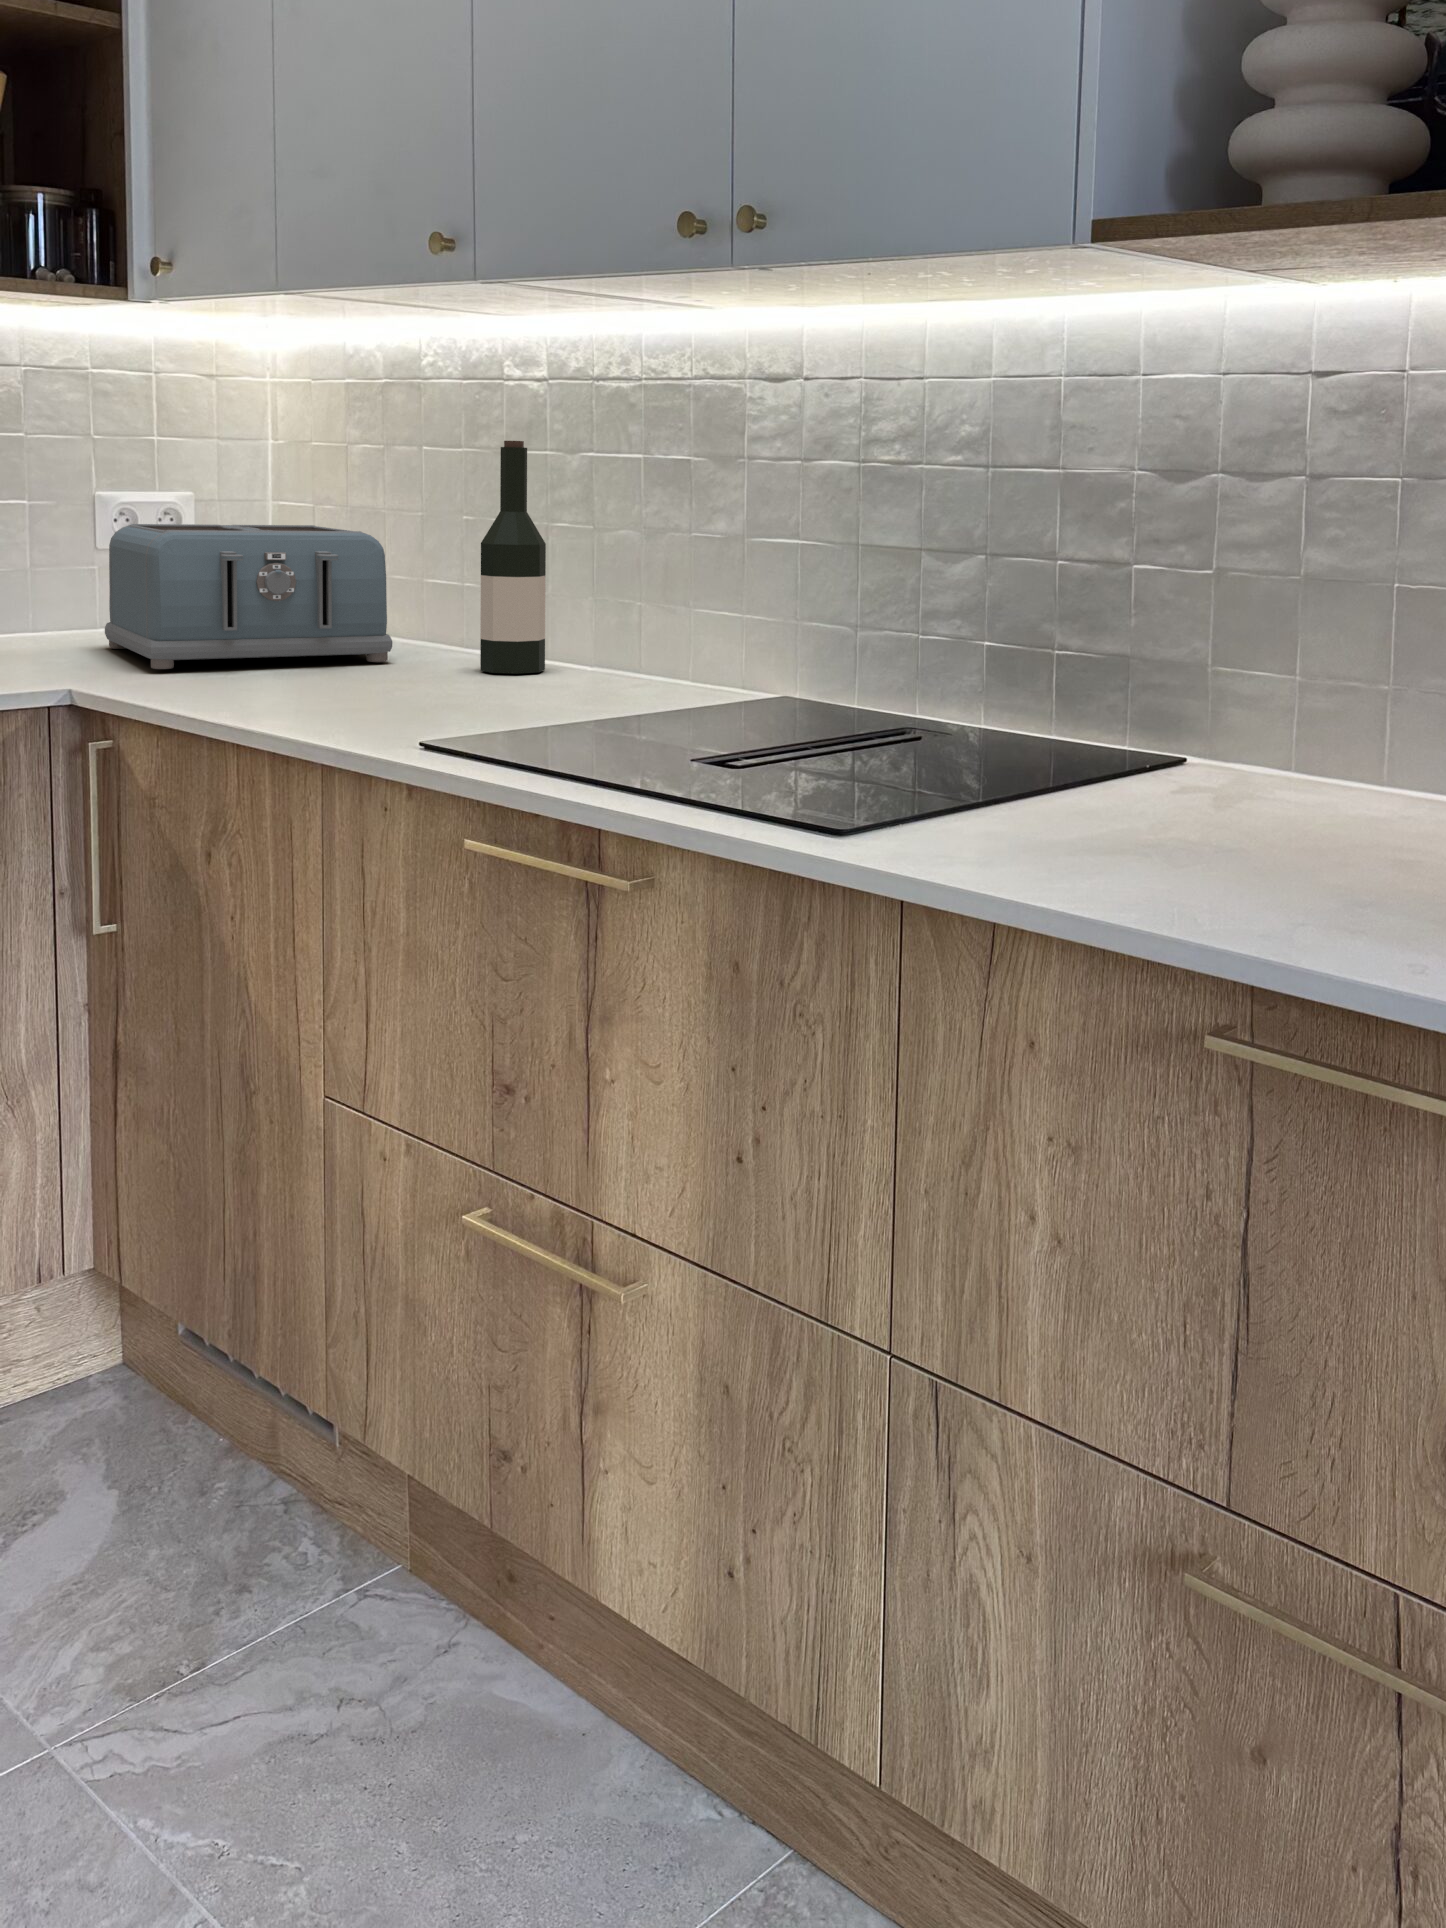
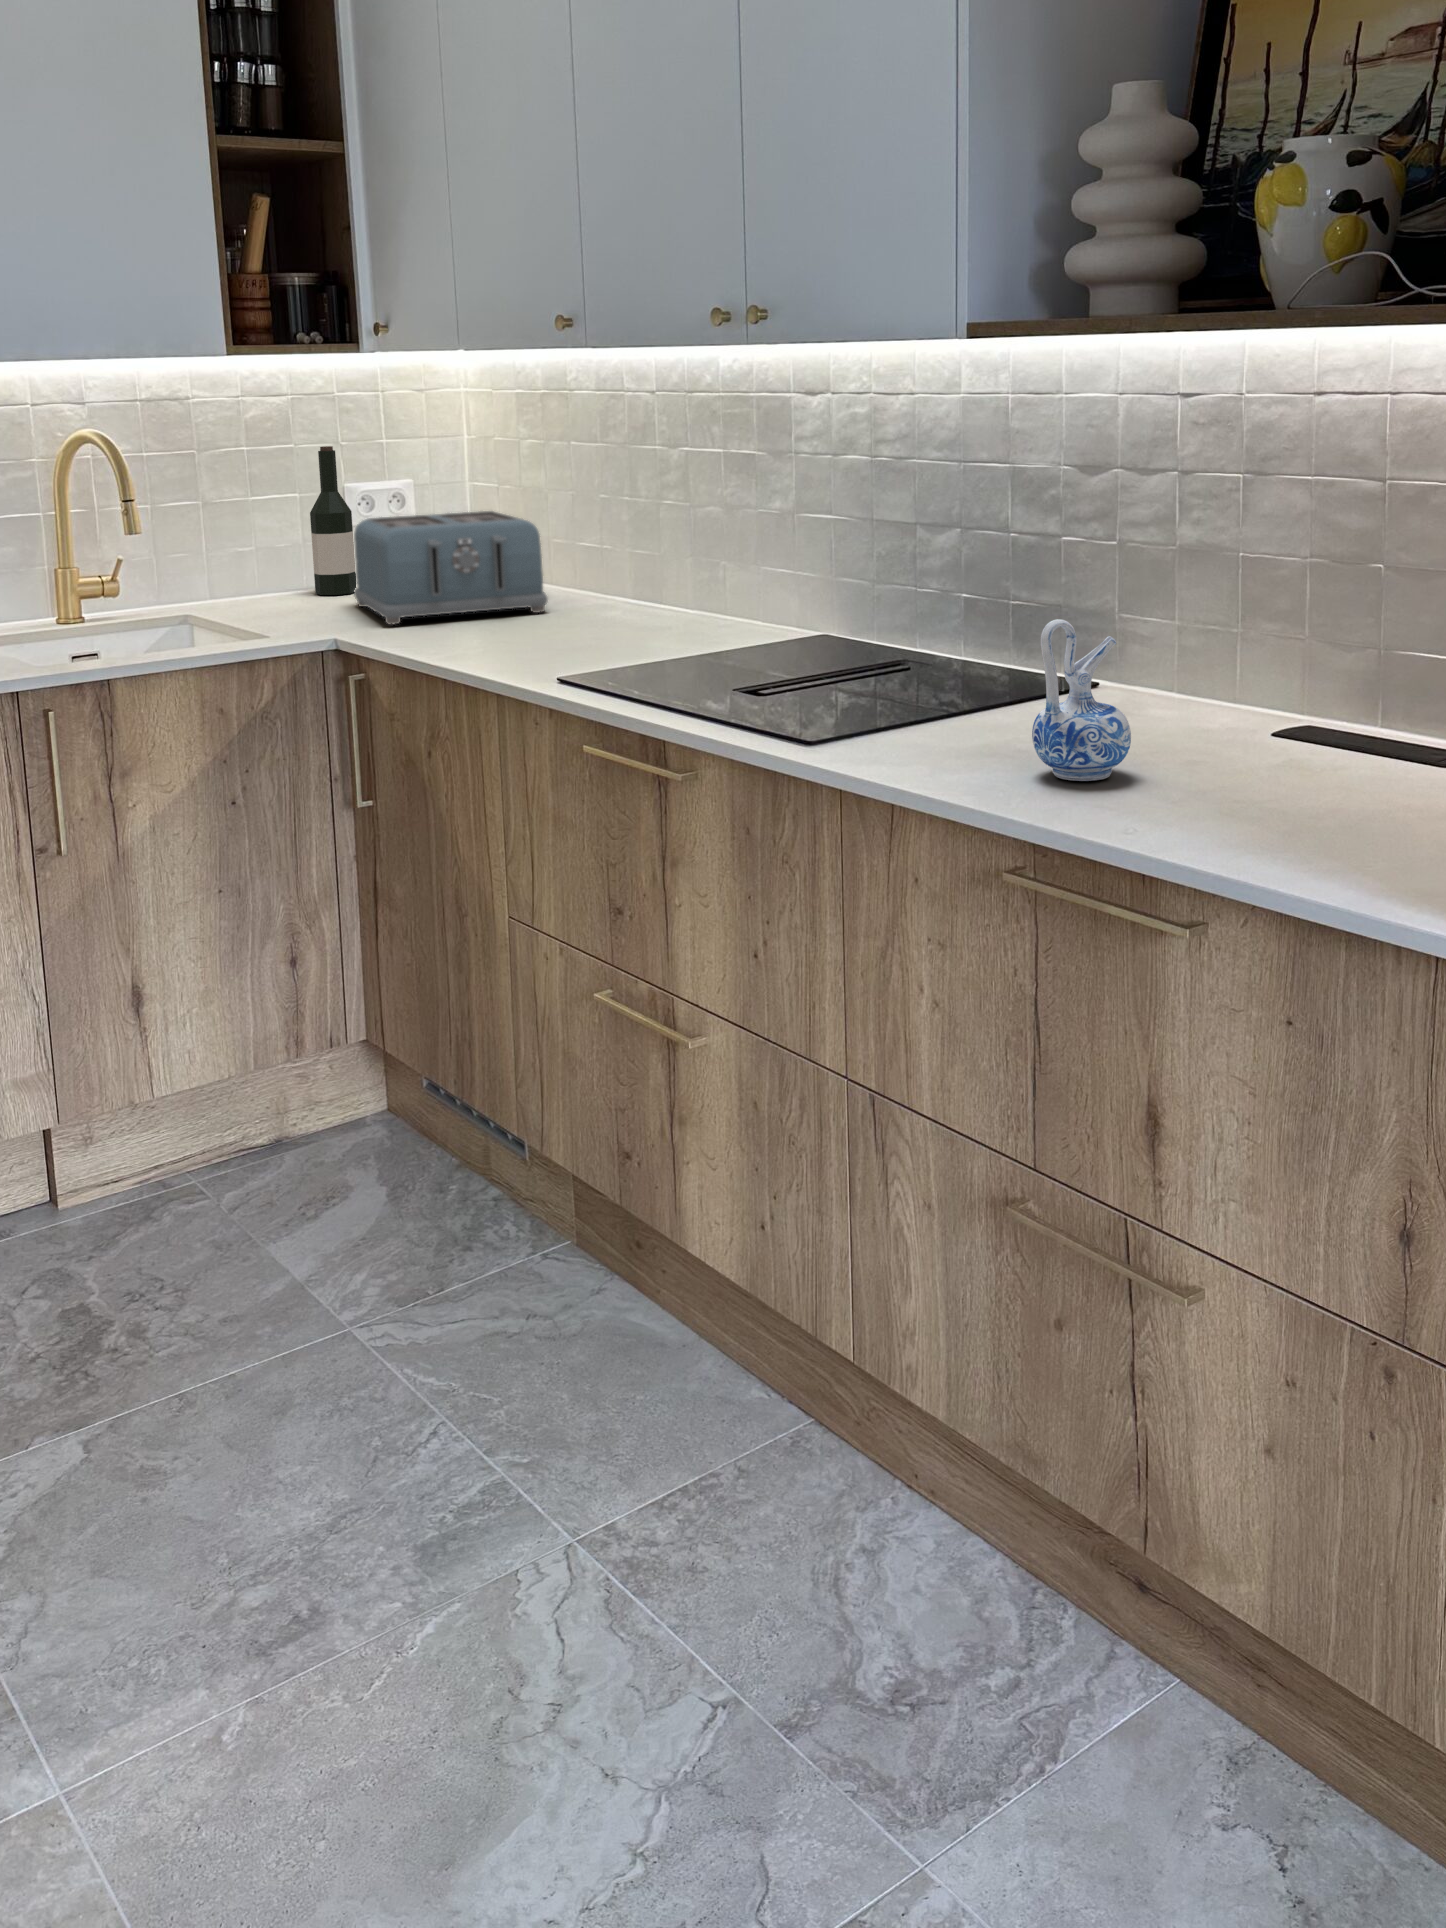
wine bottle: present [480,441,546,674] -> present [310,446,356,595]
ceramic pitcher: none [1213,637,1363,888] -> present [1032,619,1131,781]

